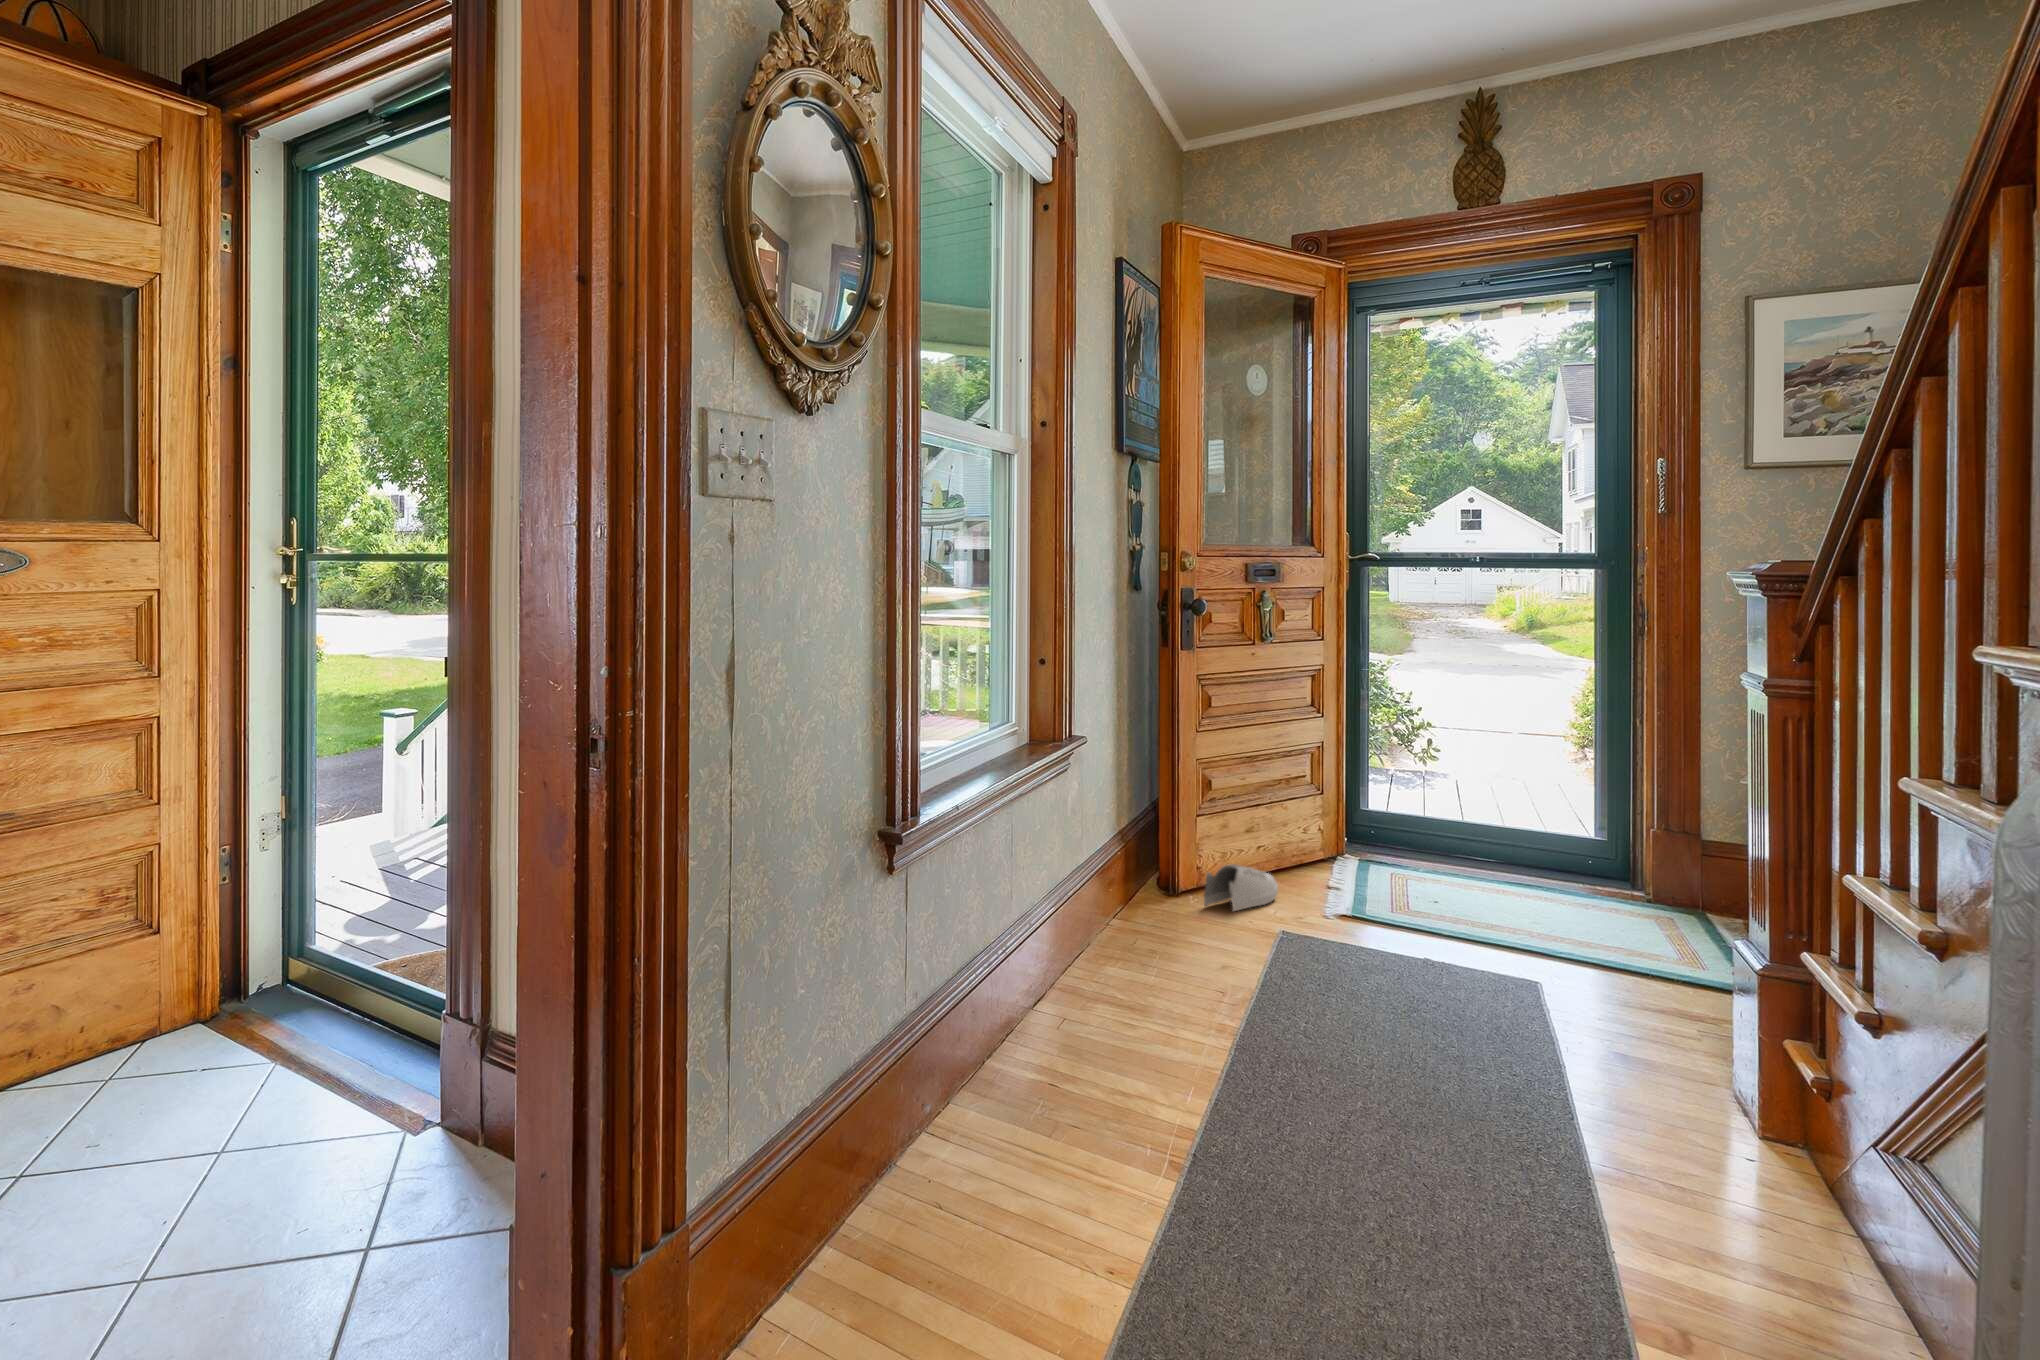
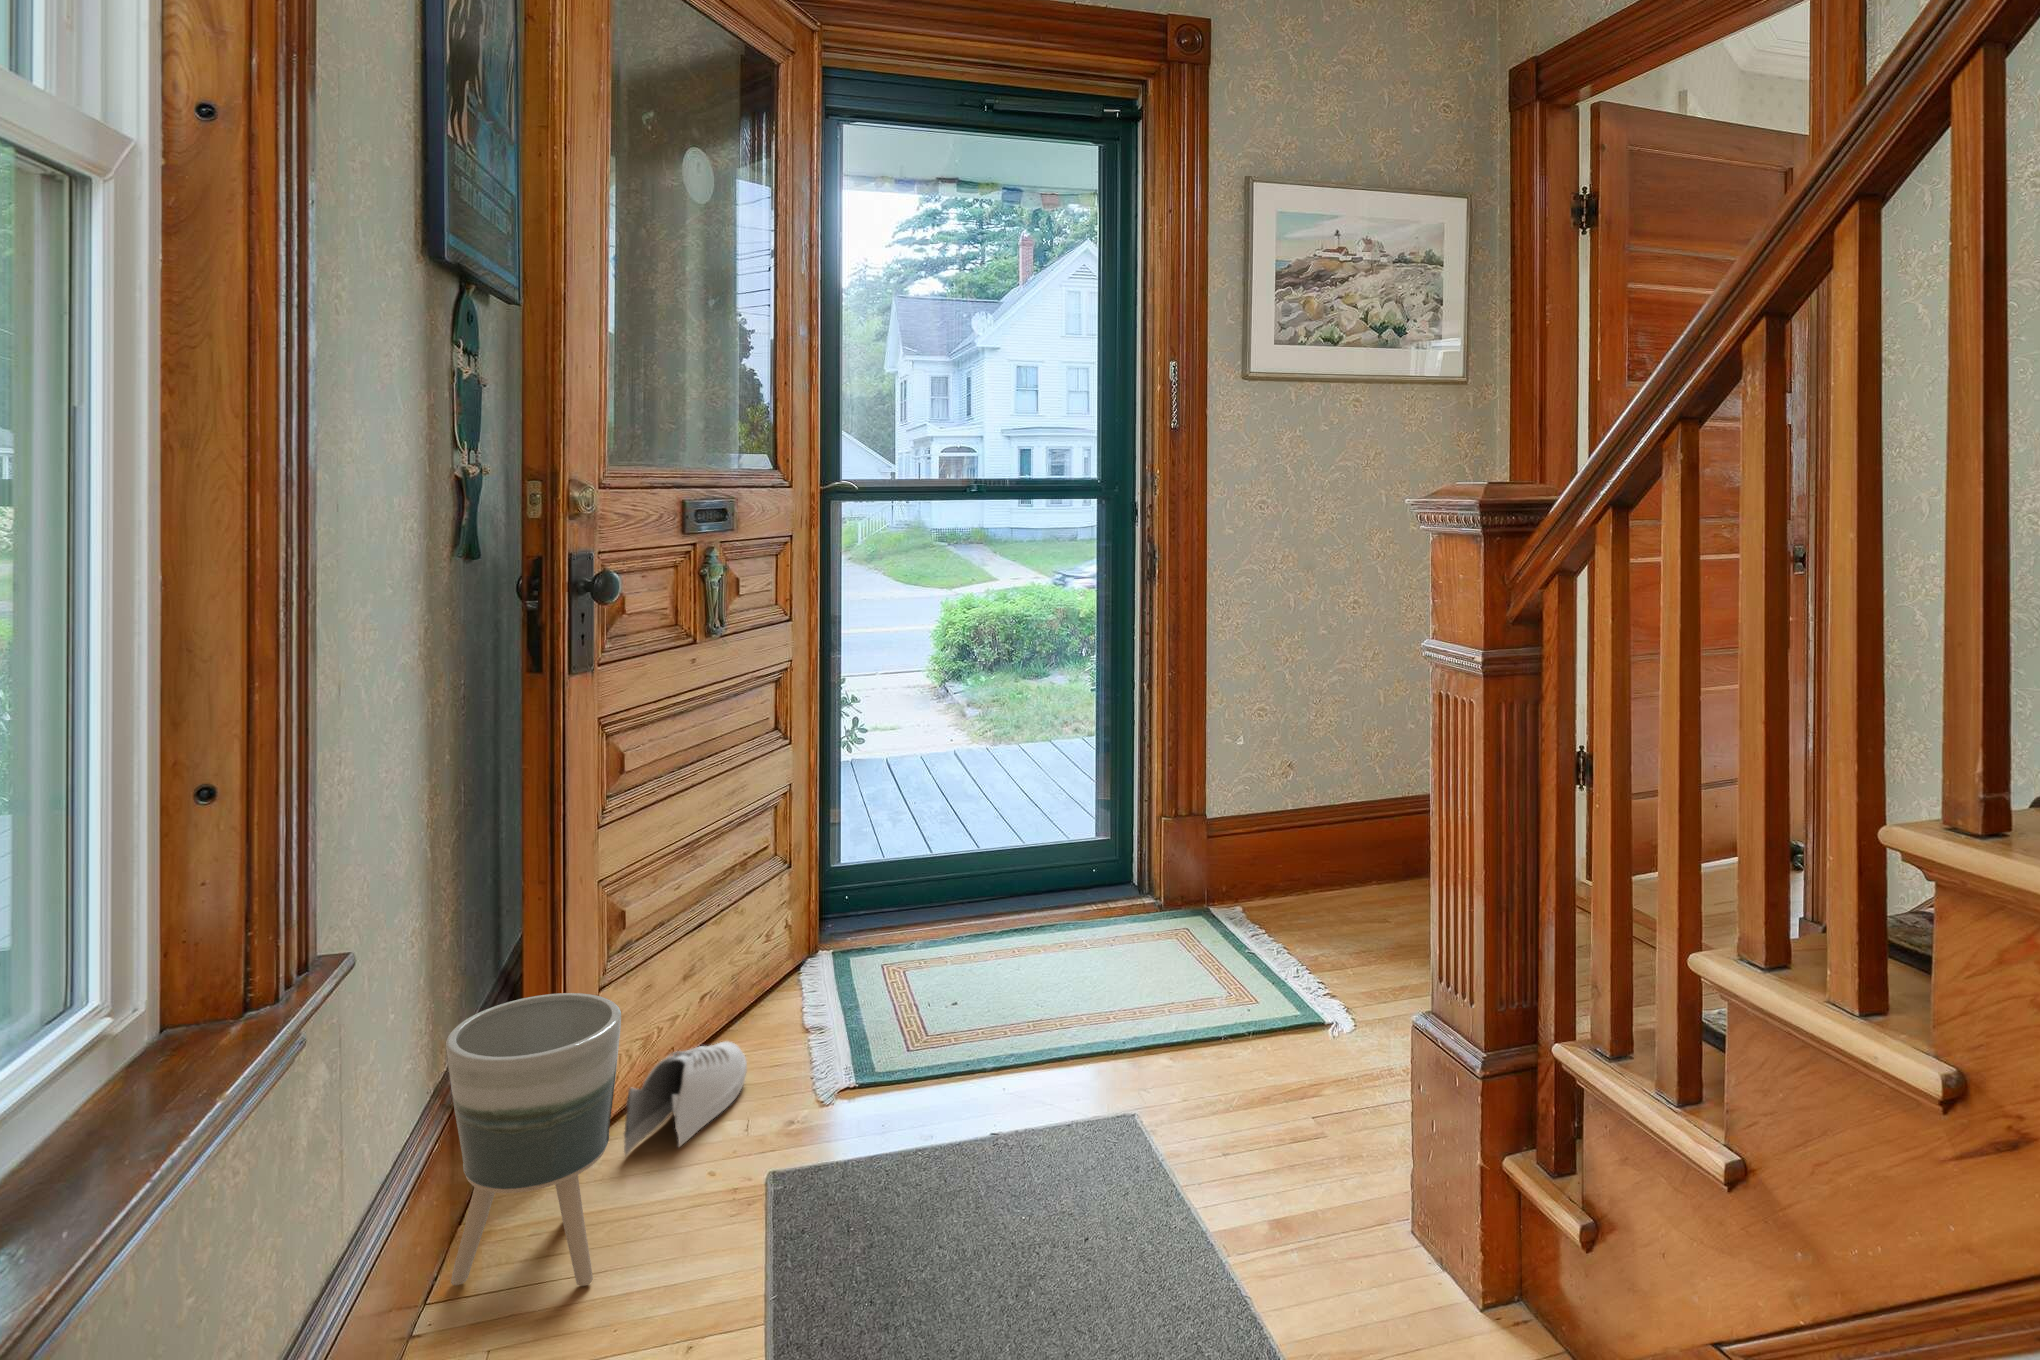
planter: none [1119,803,1199,941] -> present [446,993,621,1286]

